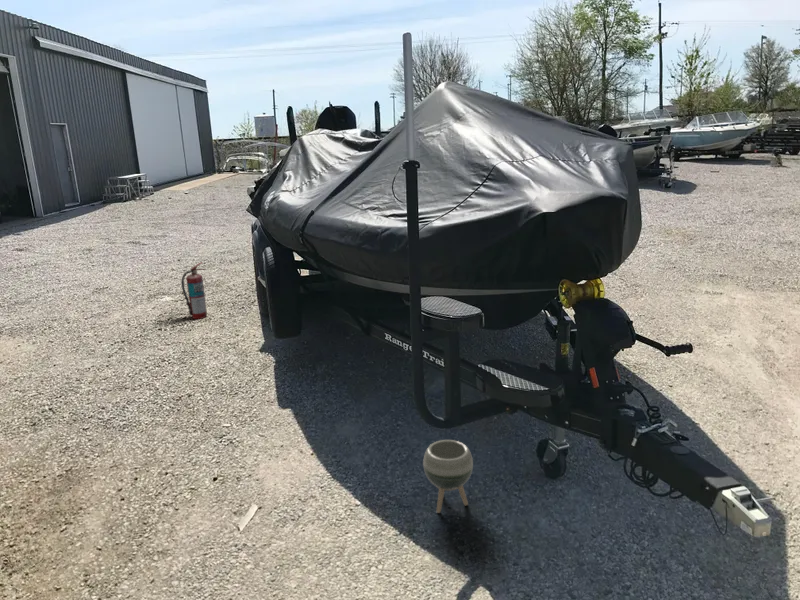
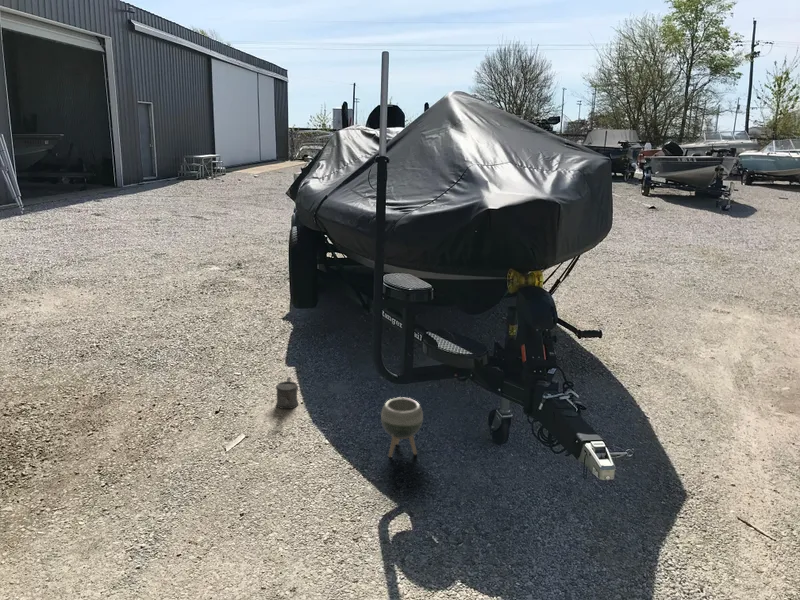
fire extinguisher: present [181,263,207,319] -> none [224,238,248,288]
watering can: none [282,425,310,465] -> present [276,377,298,409]

